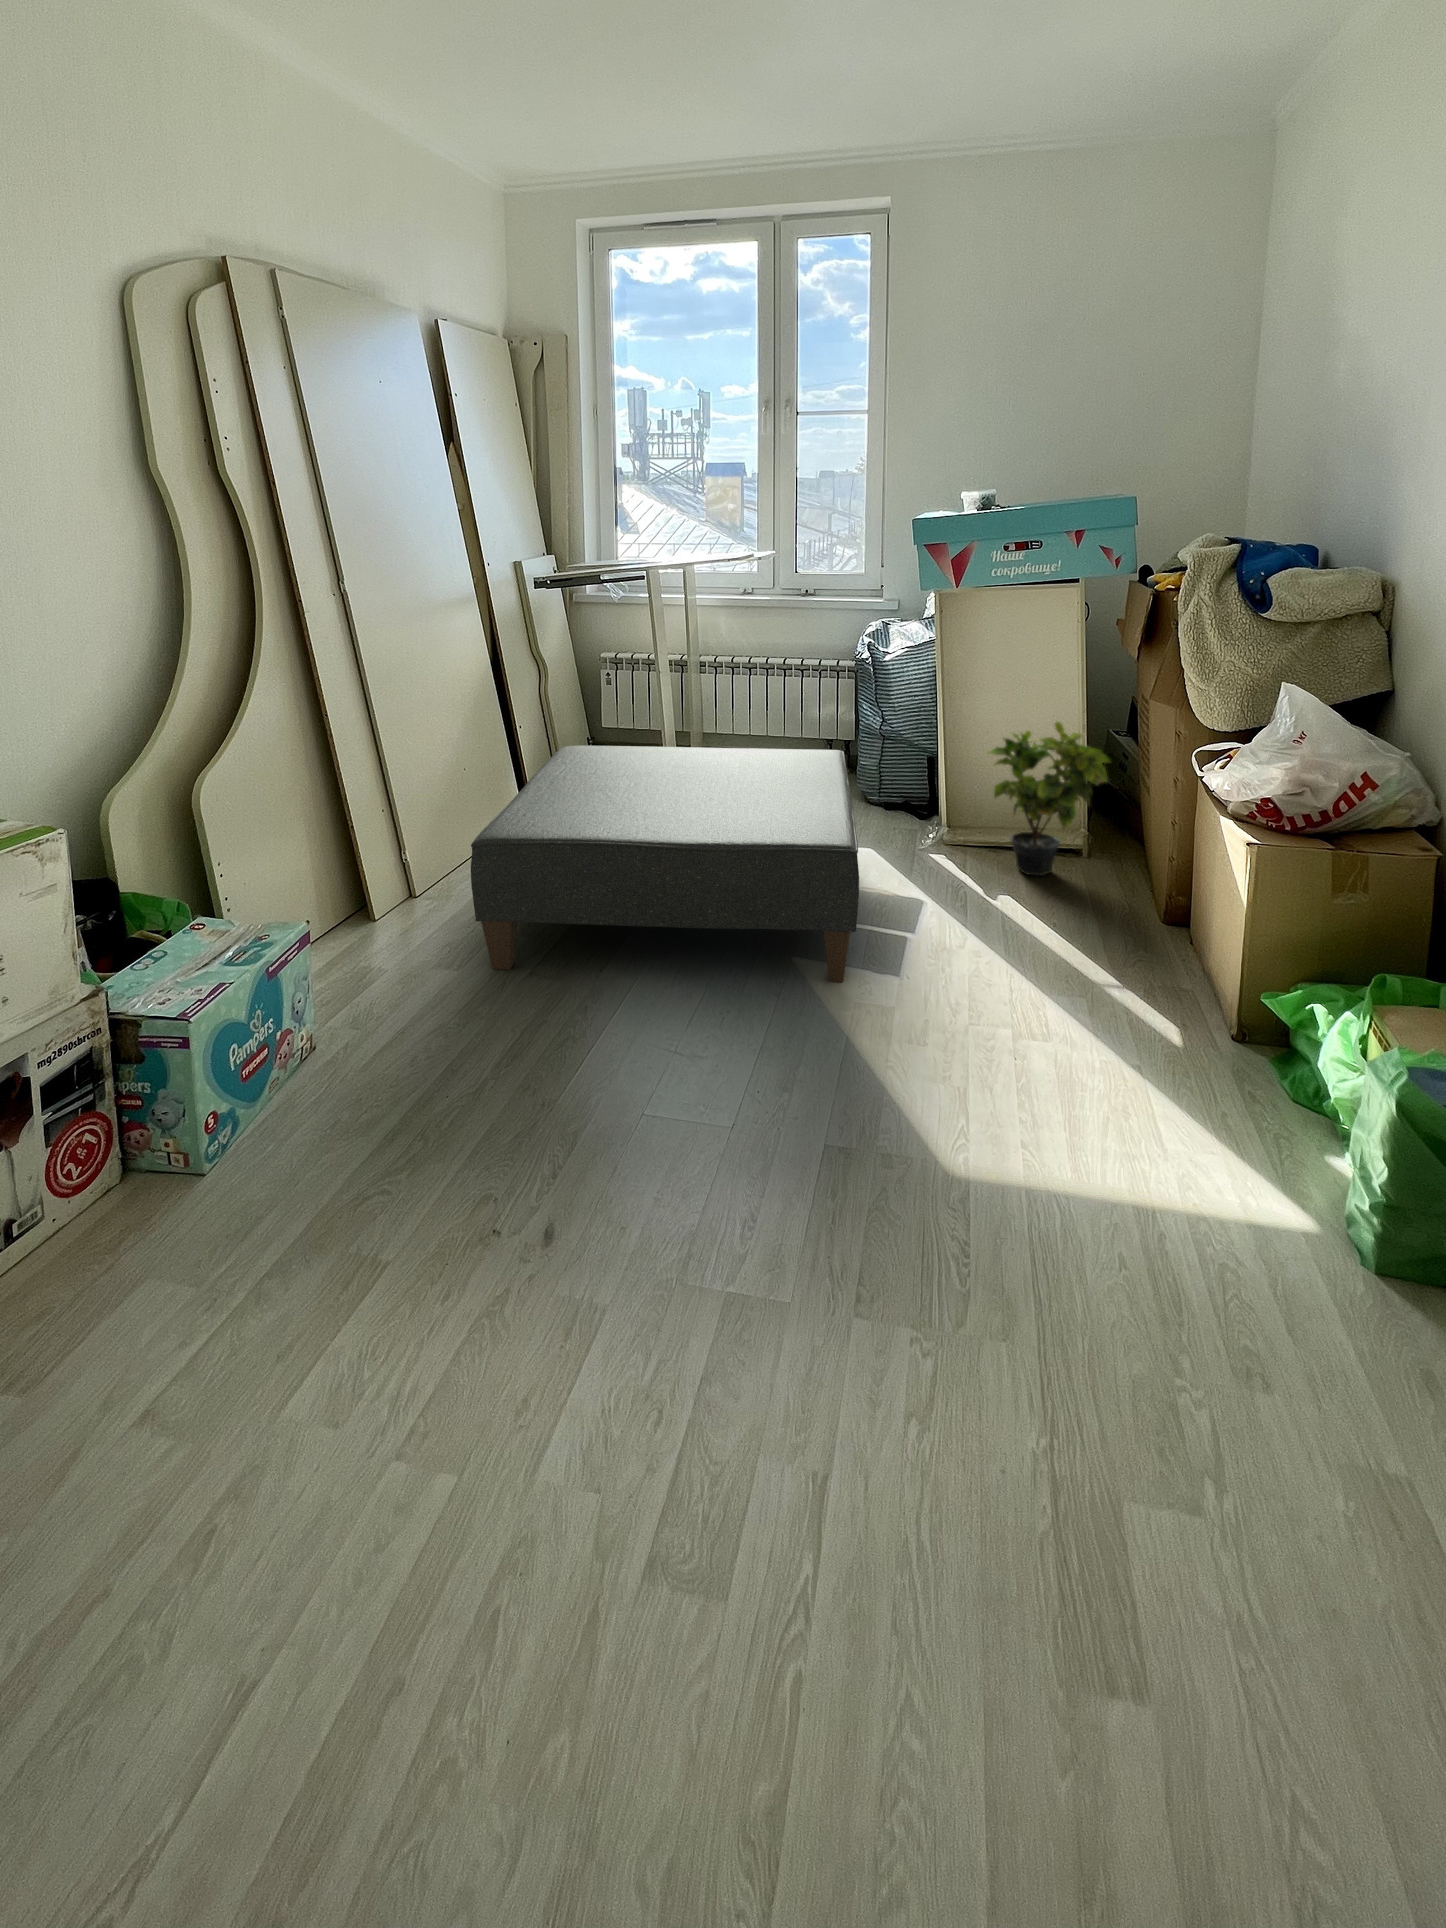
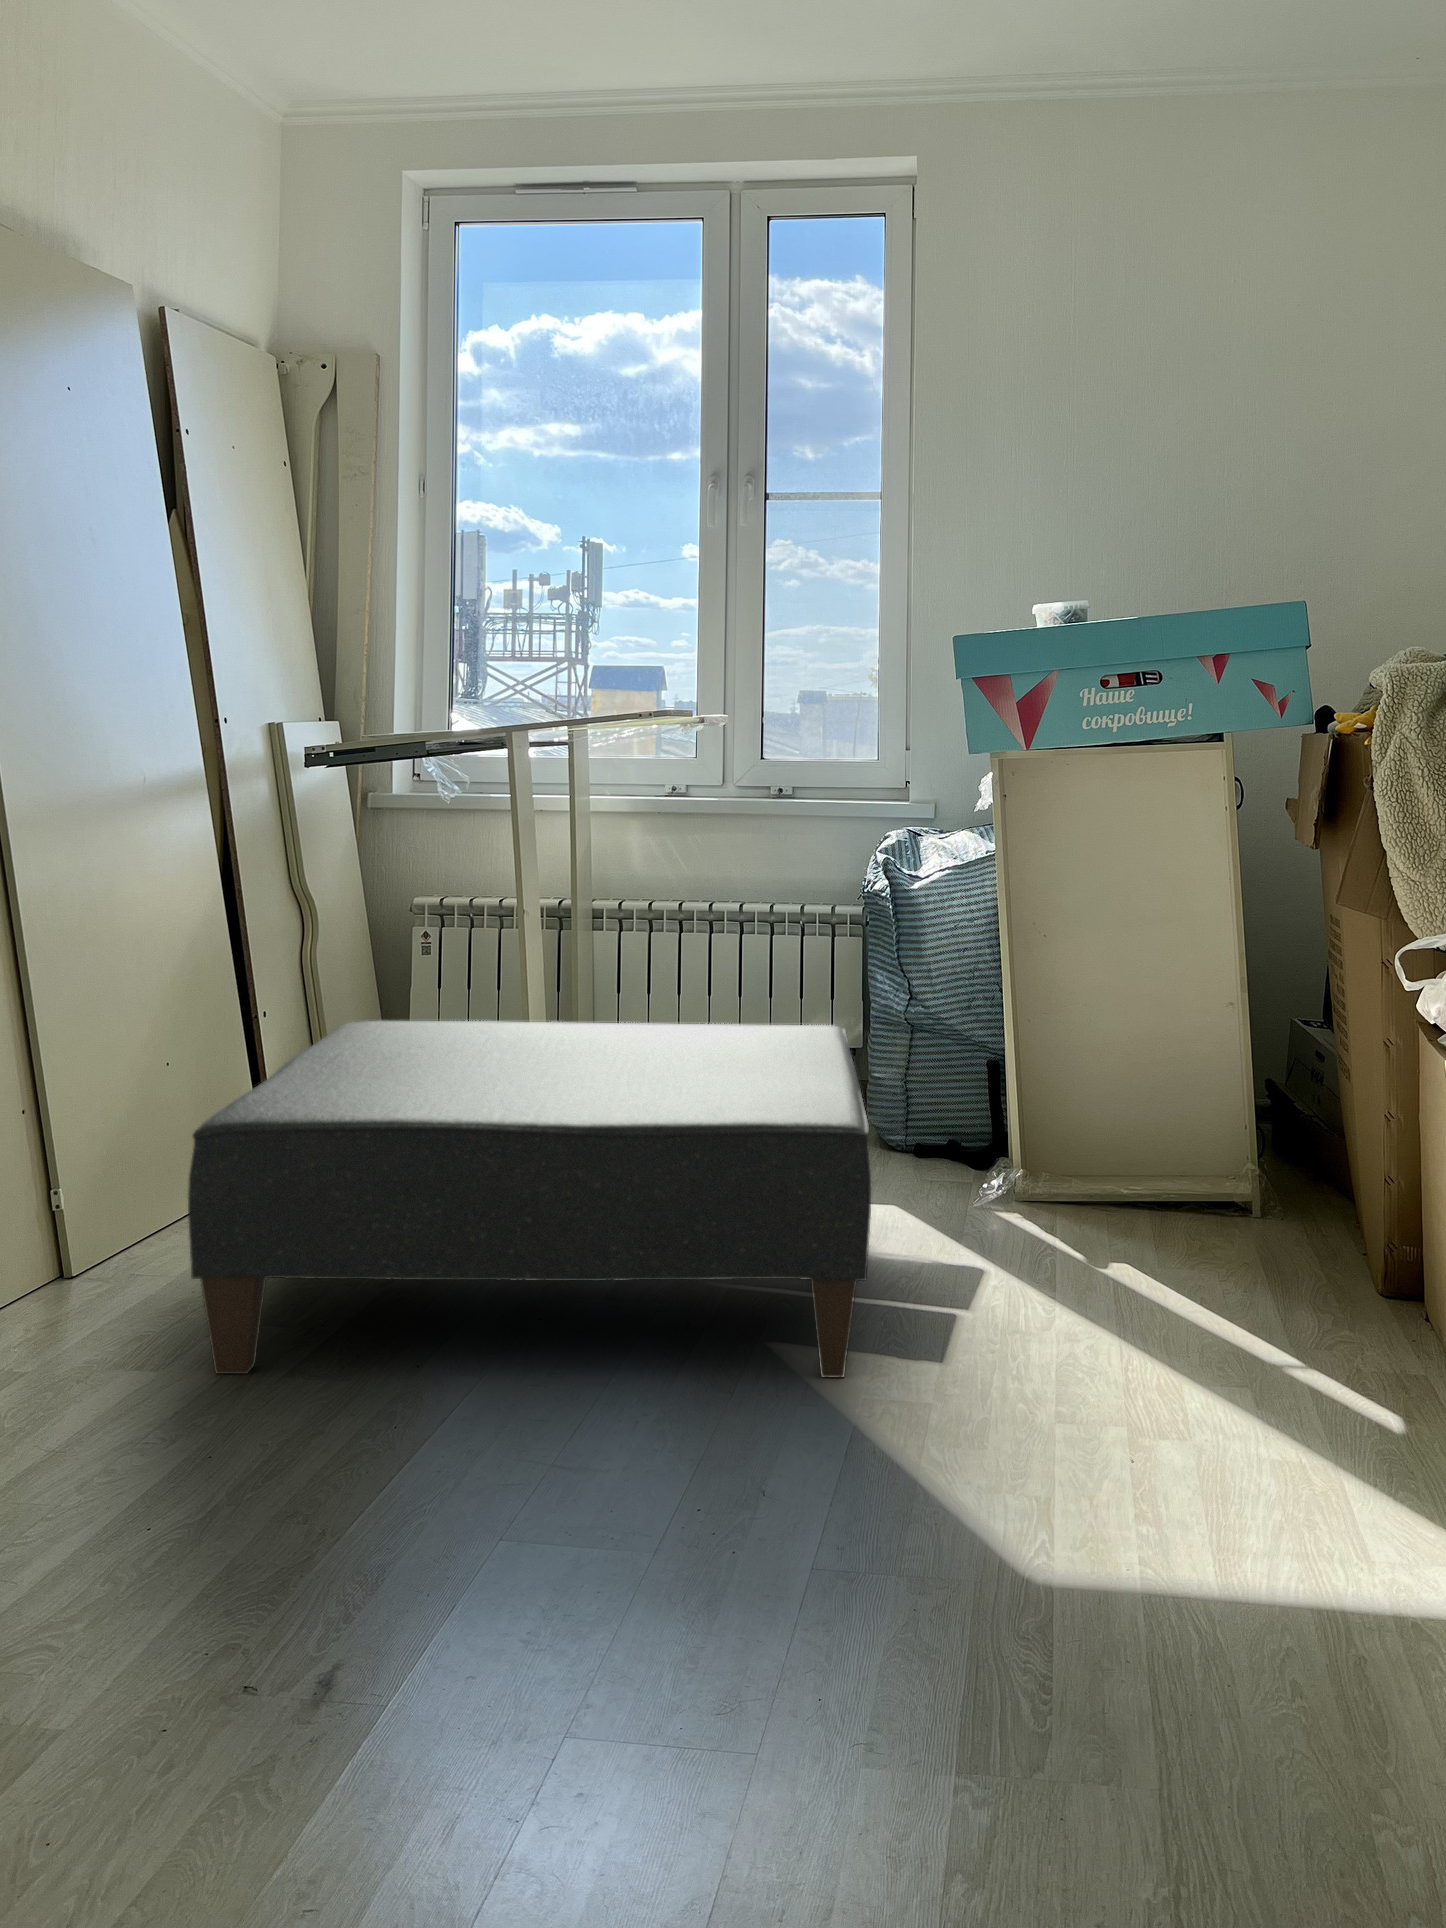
potted plant: present [989,722,1111,876] -> none [1086,968,1292,1239]

